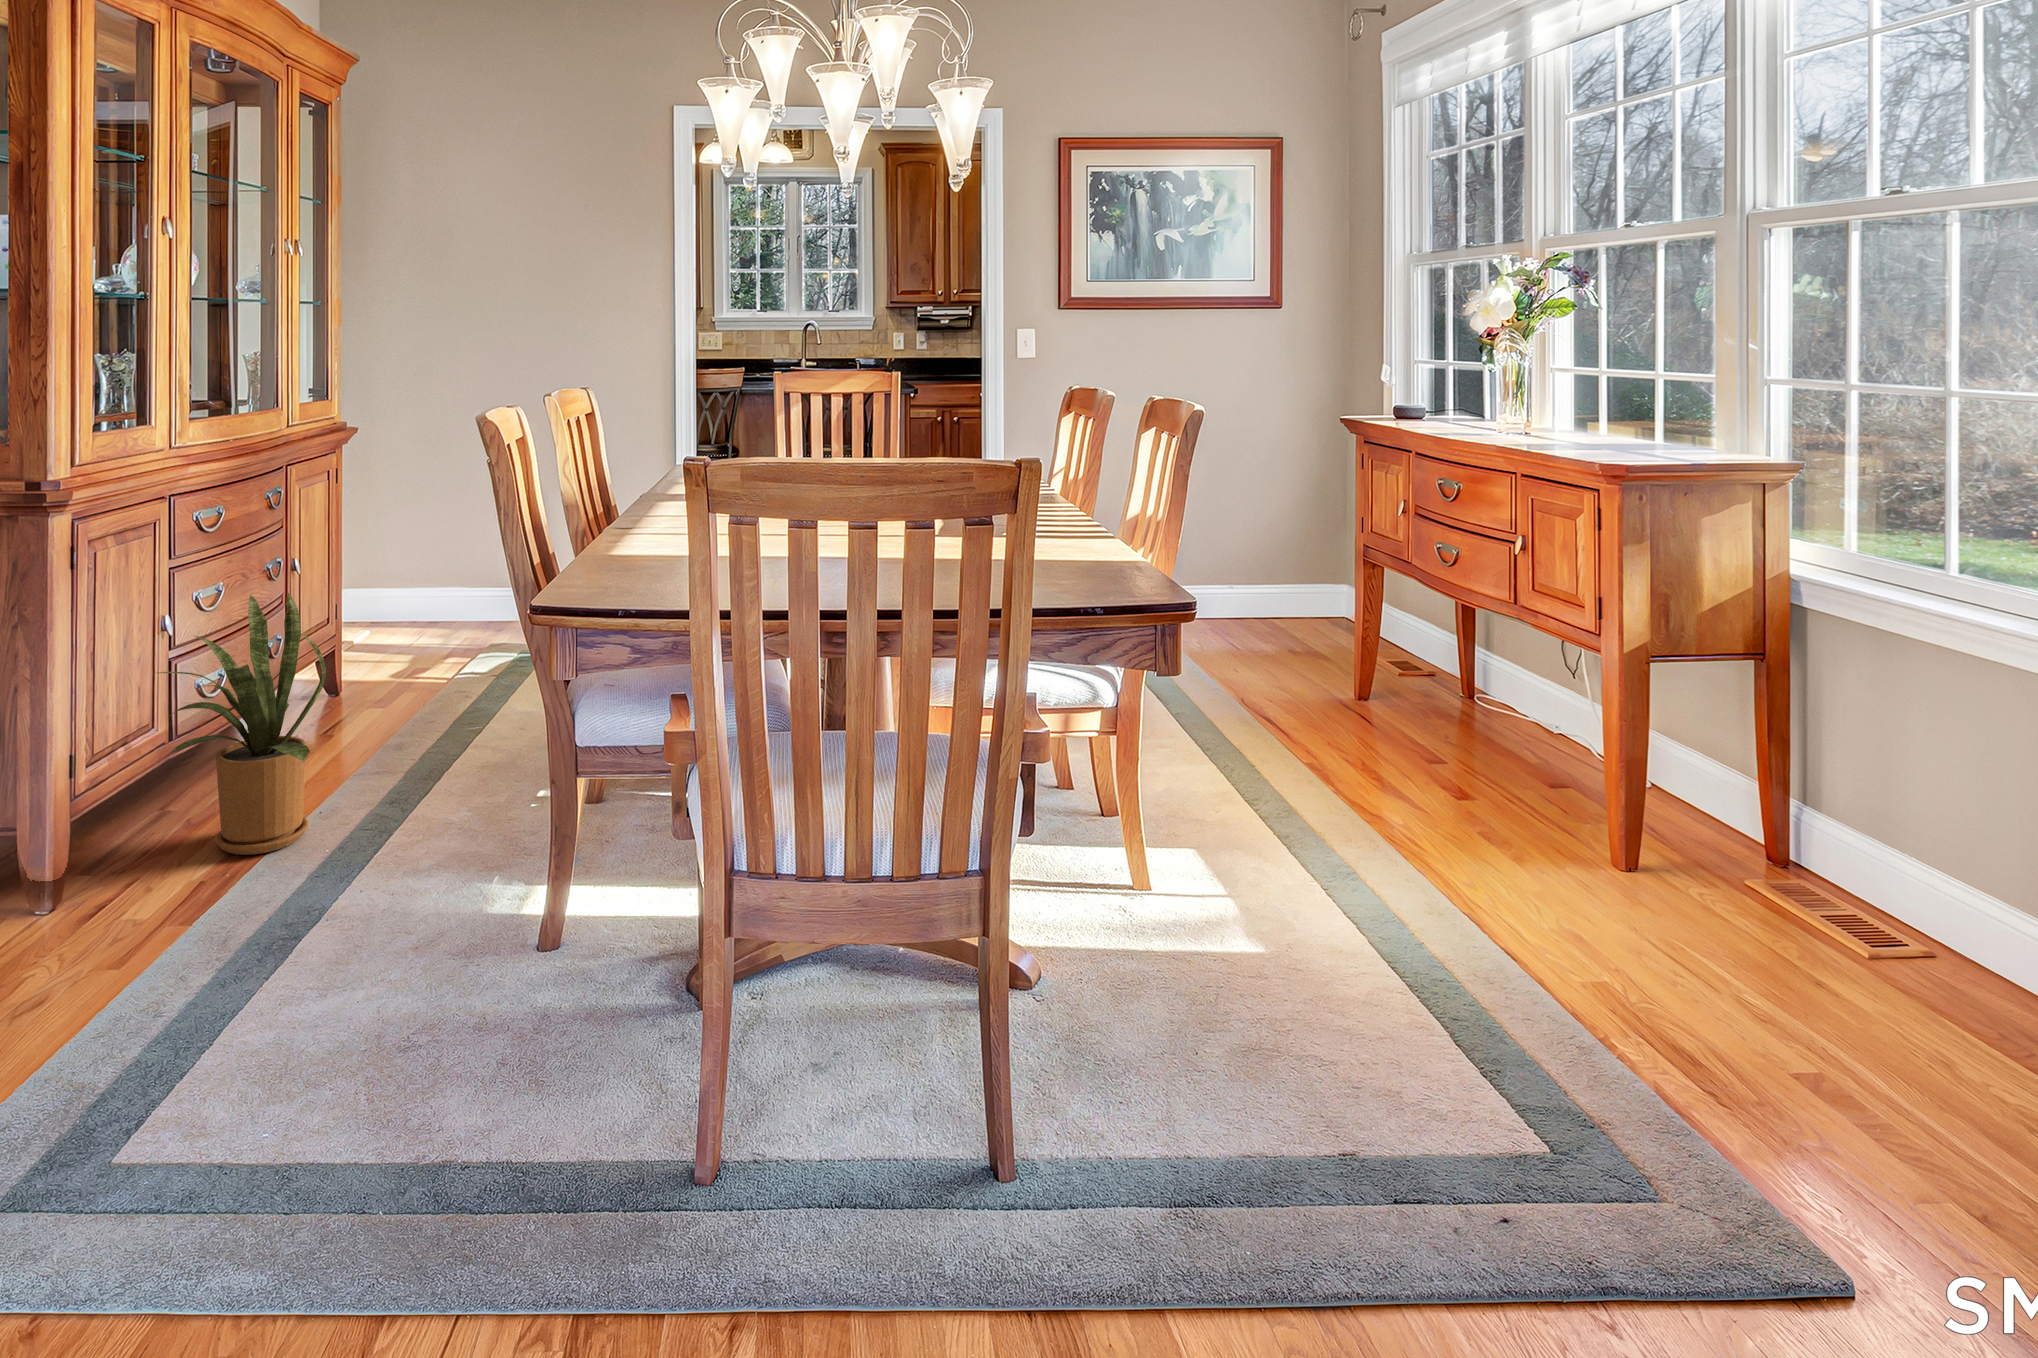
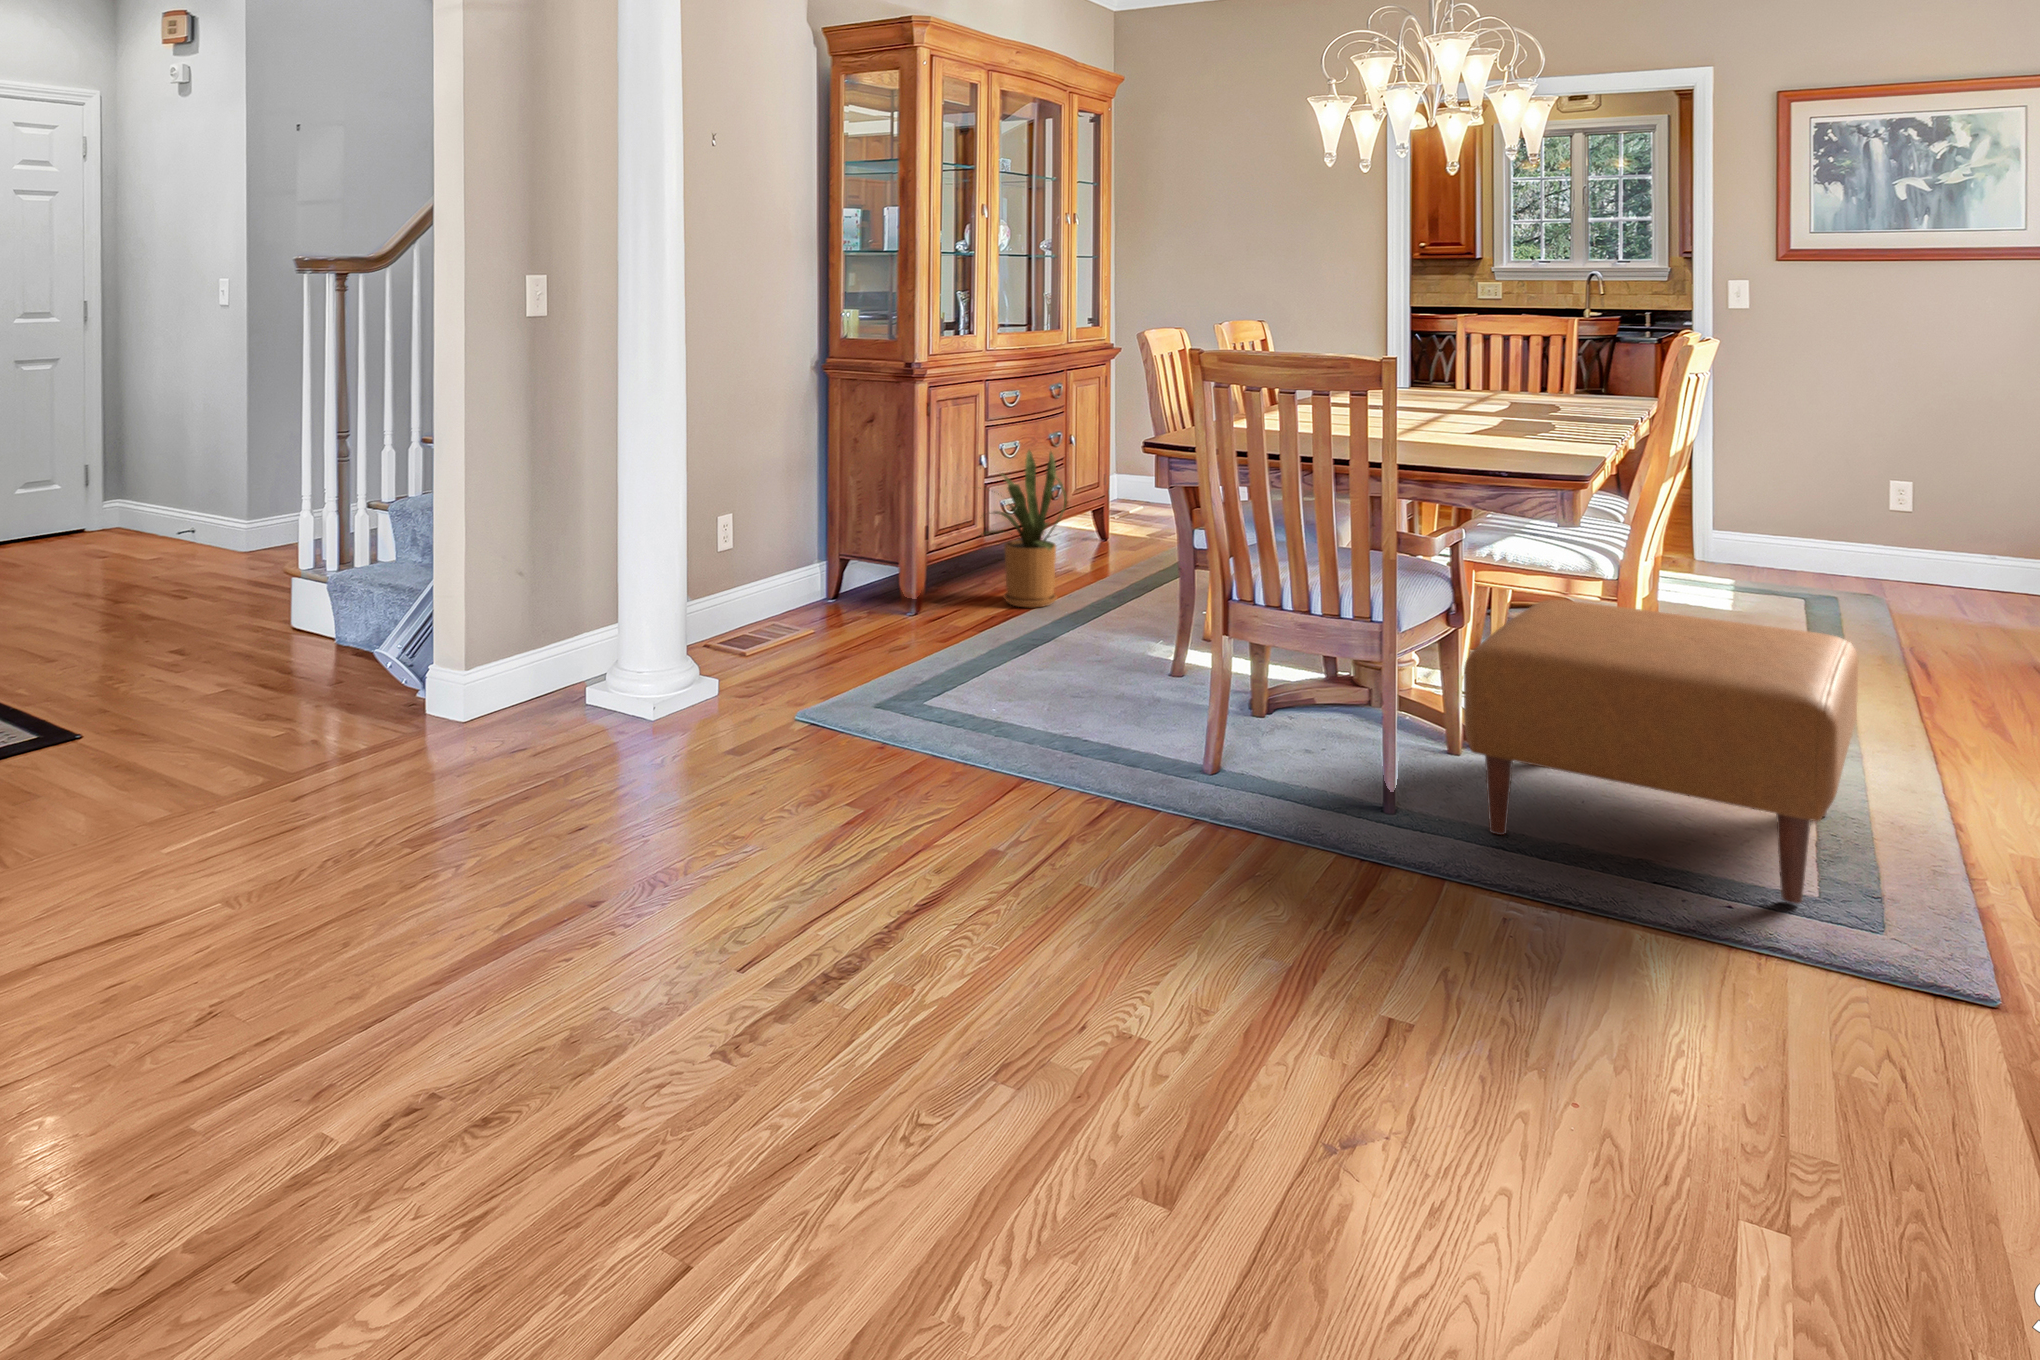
ottoman: none [1098,767,1672,1216] -> present [1464,600,1858,904]

